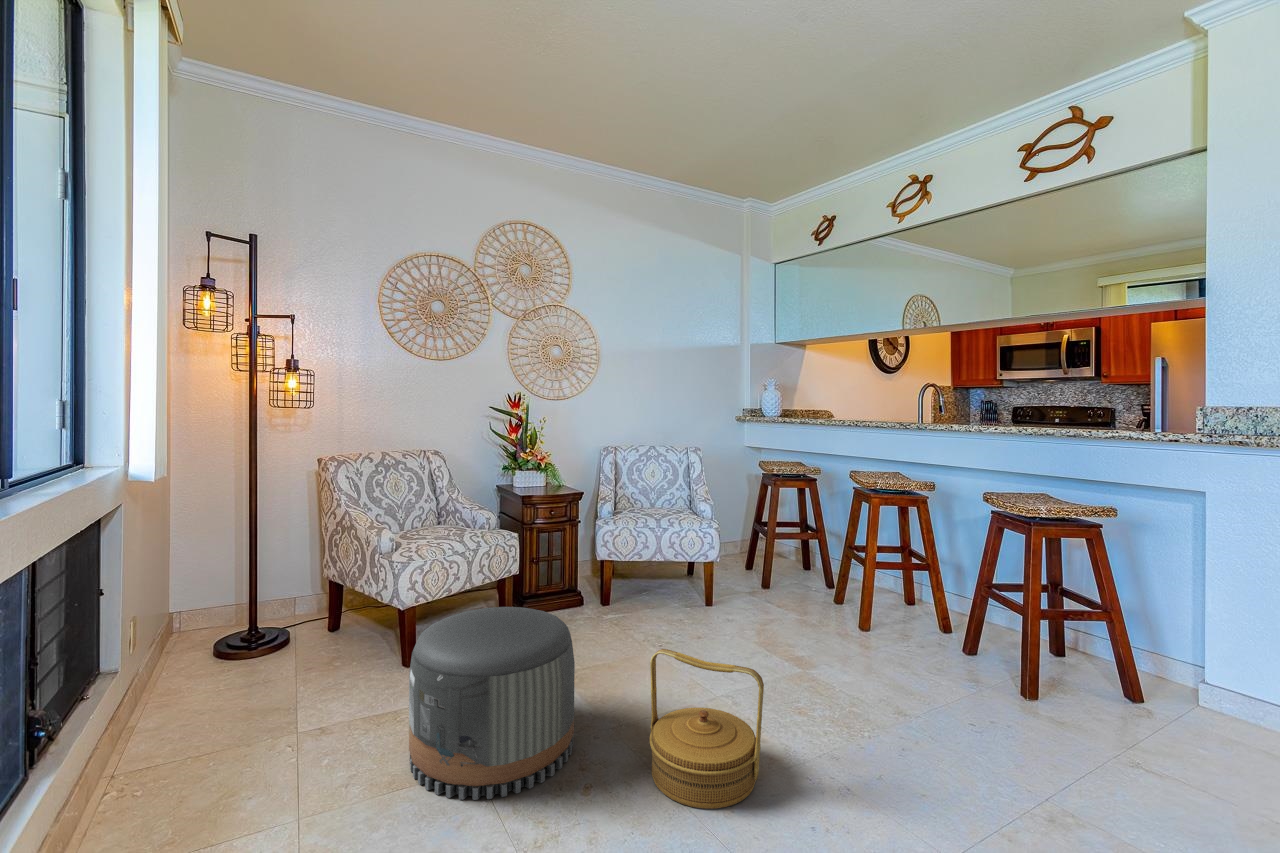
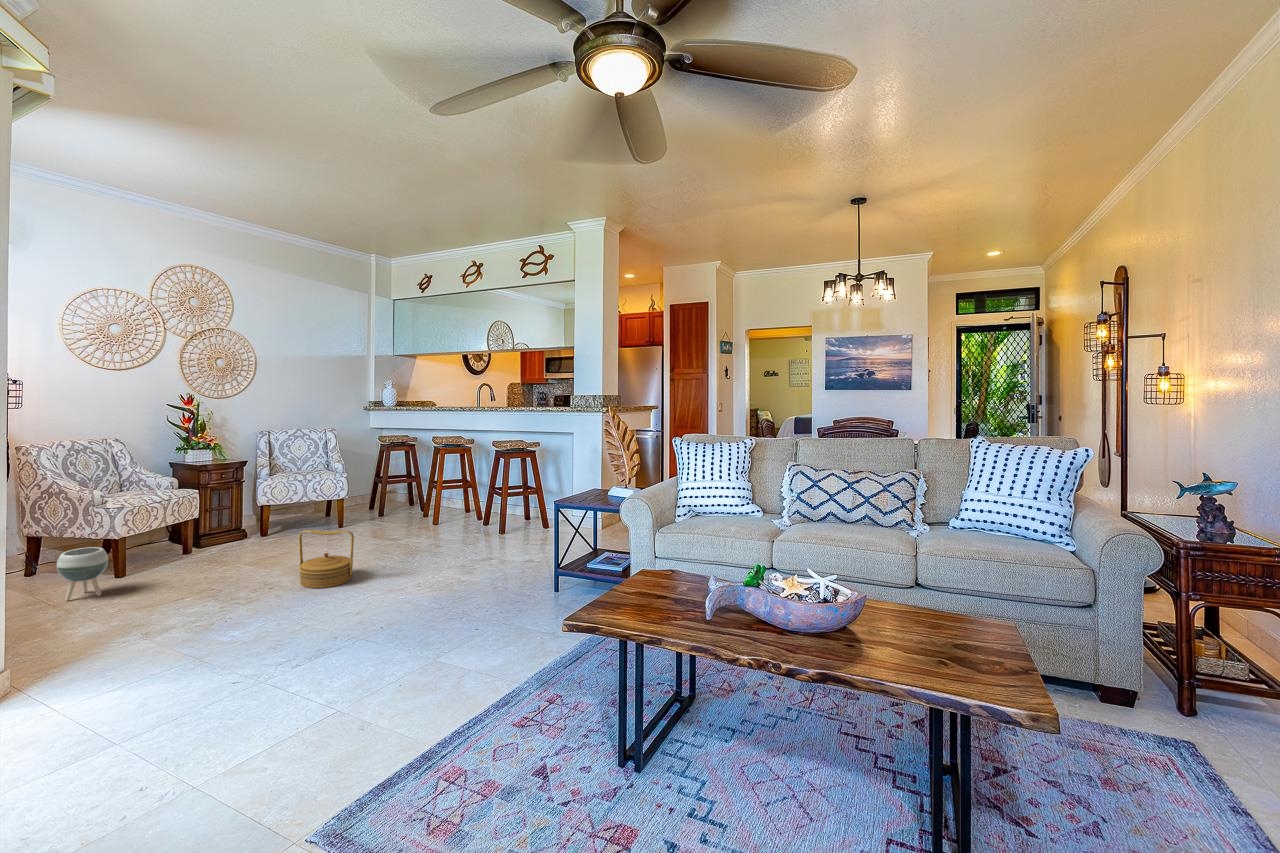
pouf: present [409,607,575,800] -> none [155,523,256,605]
planter: none [297,626,368,721] -> present [57,547,108,601]

